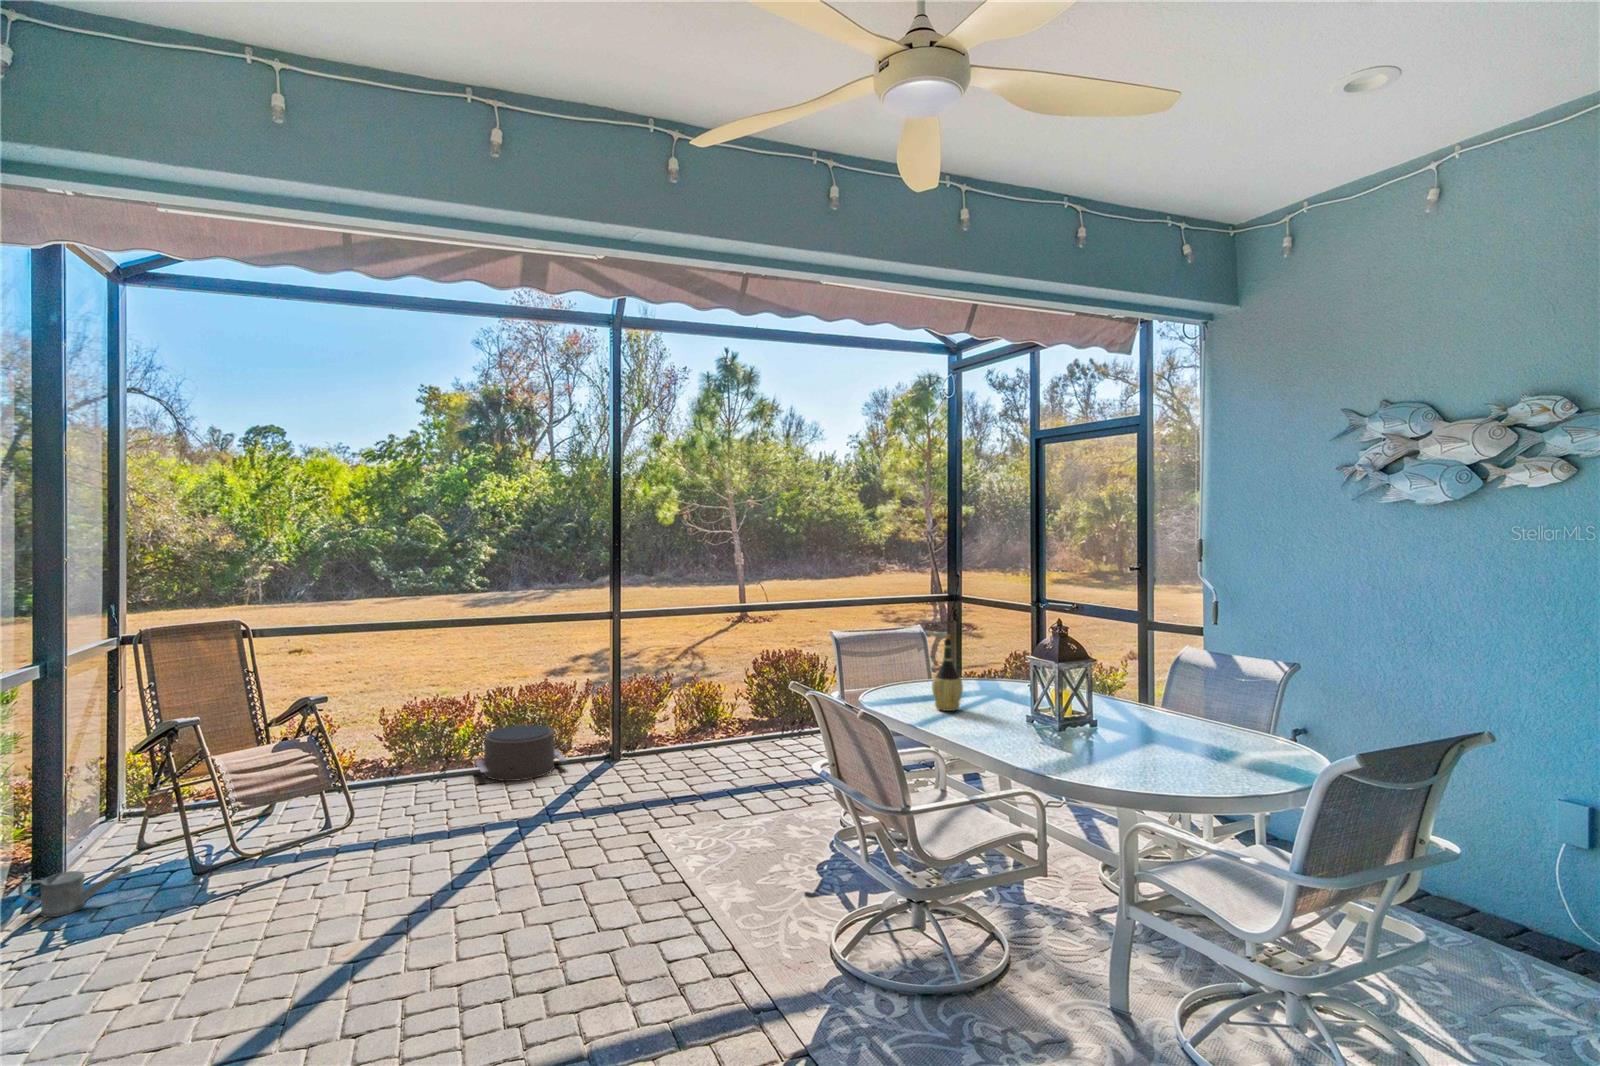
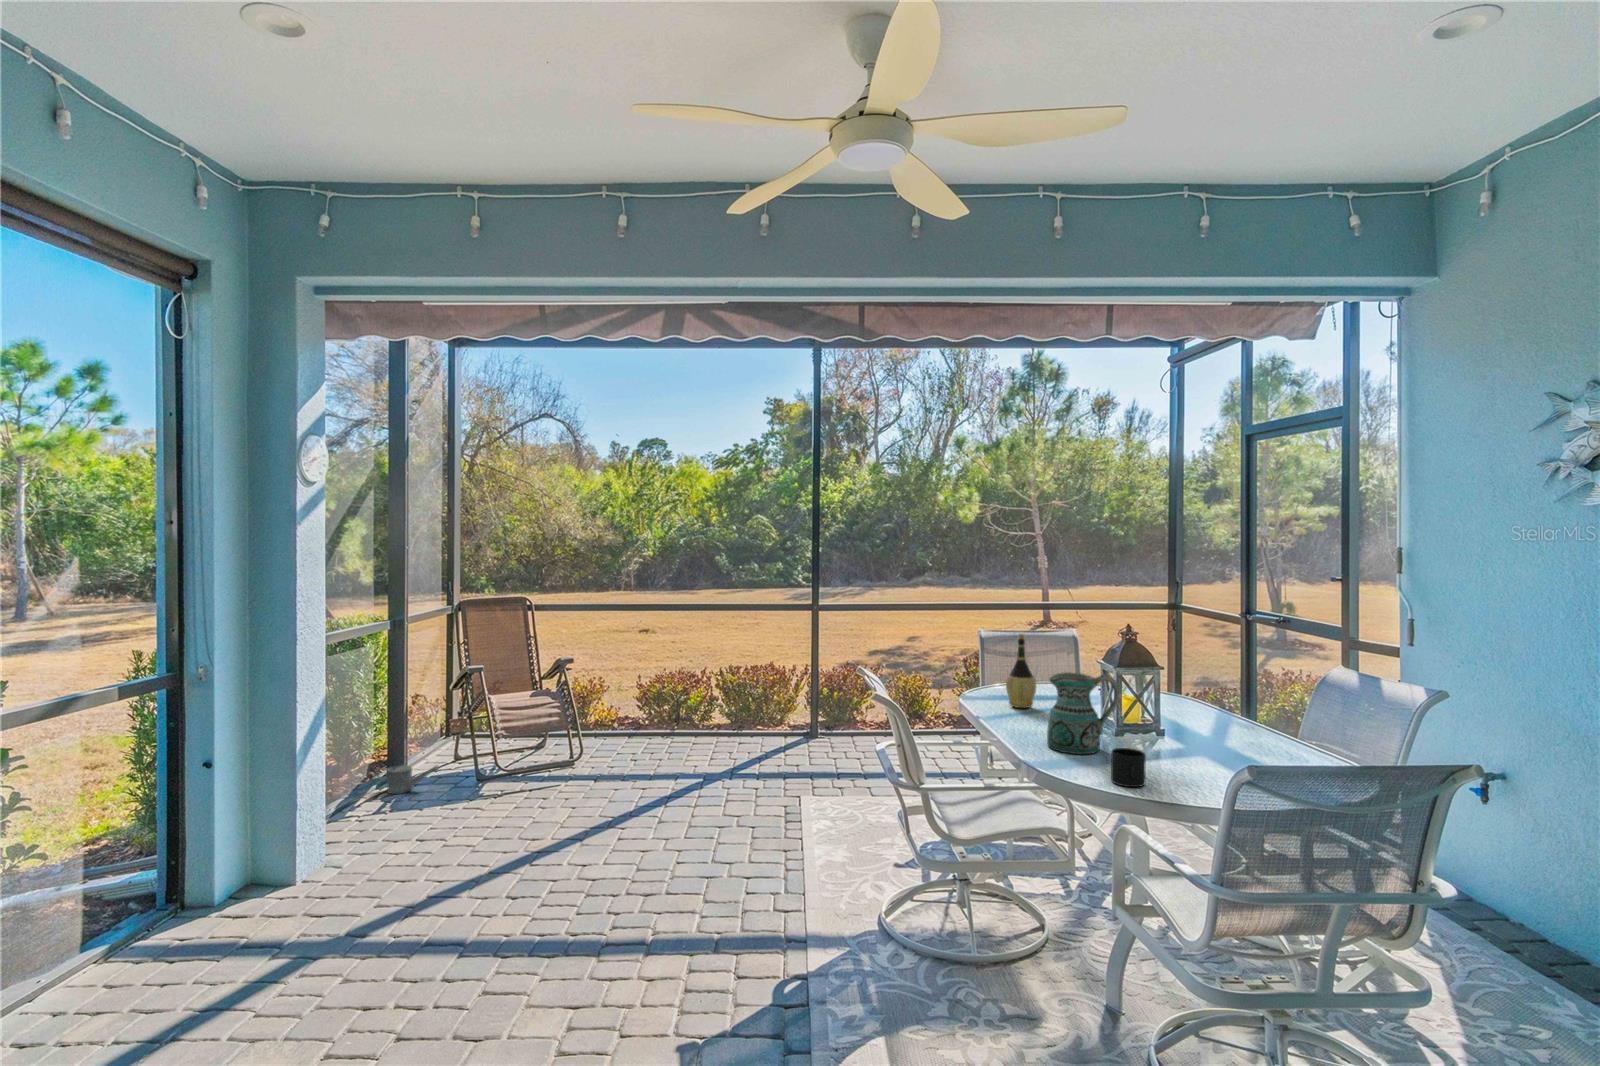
ceramic pitcher: none [1024,672,1091,756] -> present [1047,672,1120,754]
pouf: present [475,725,567,781] -> none [696,700,768,745]
mug: none [1128,746,1163,785] -> present [1111,748,1146,787]

